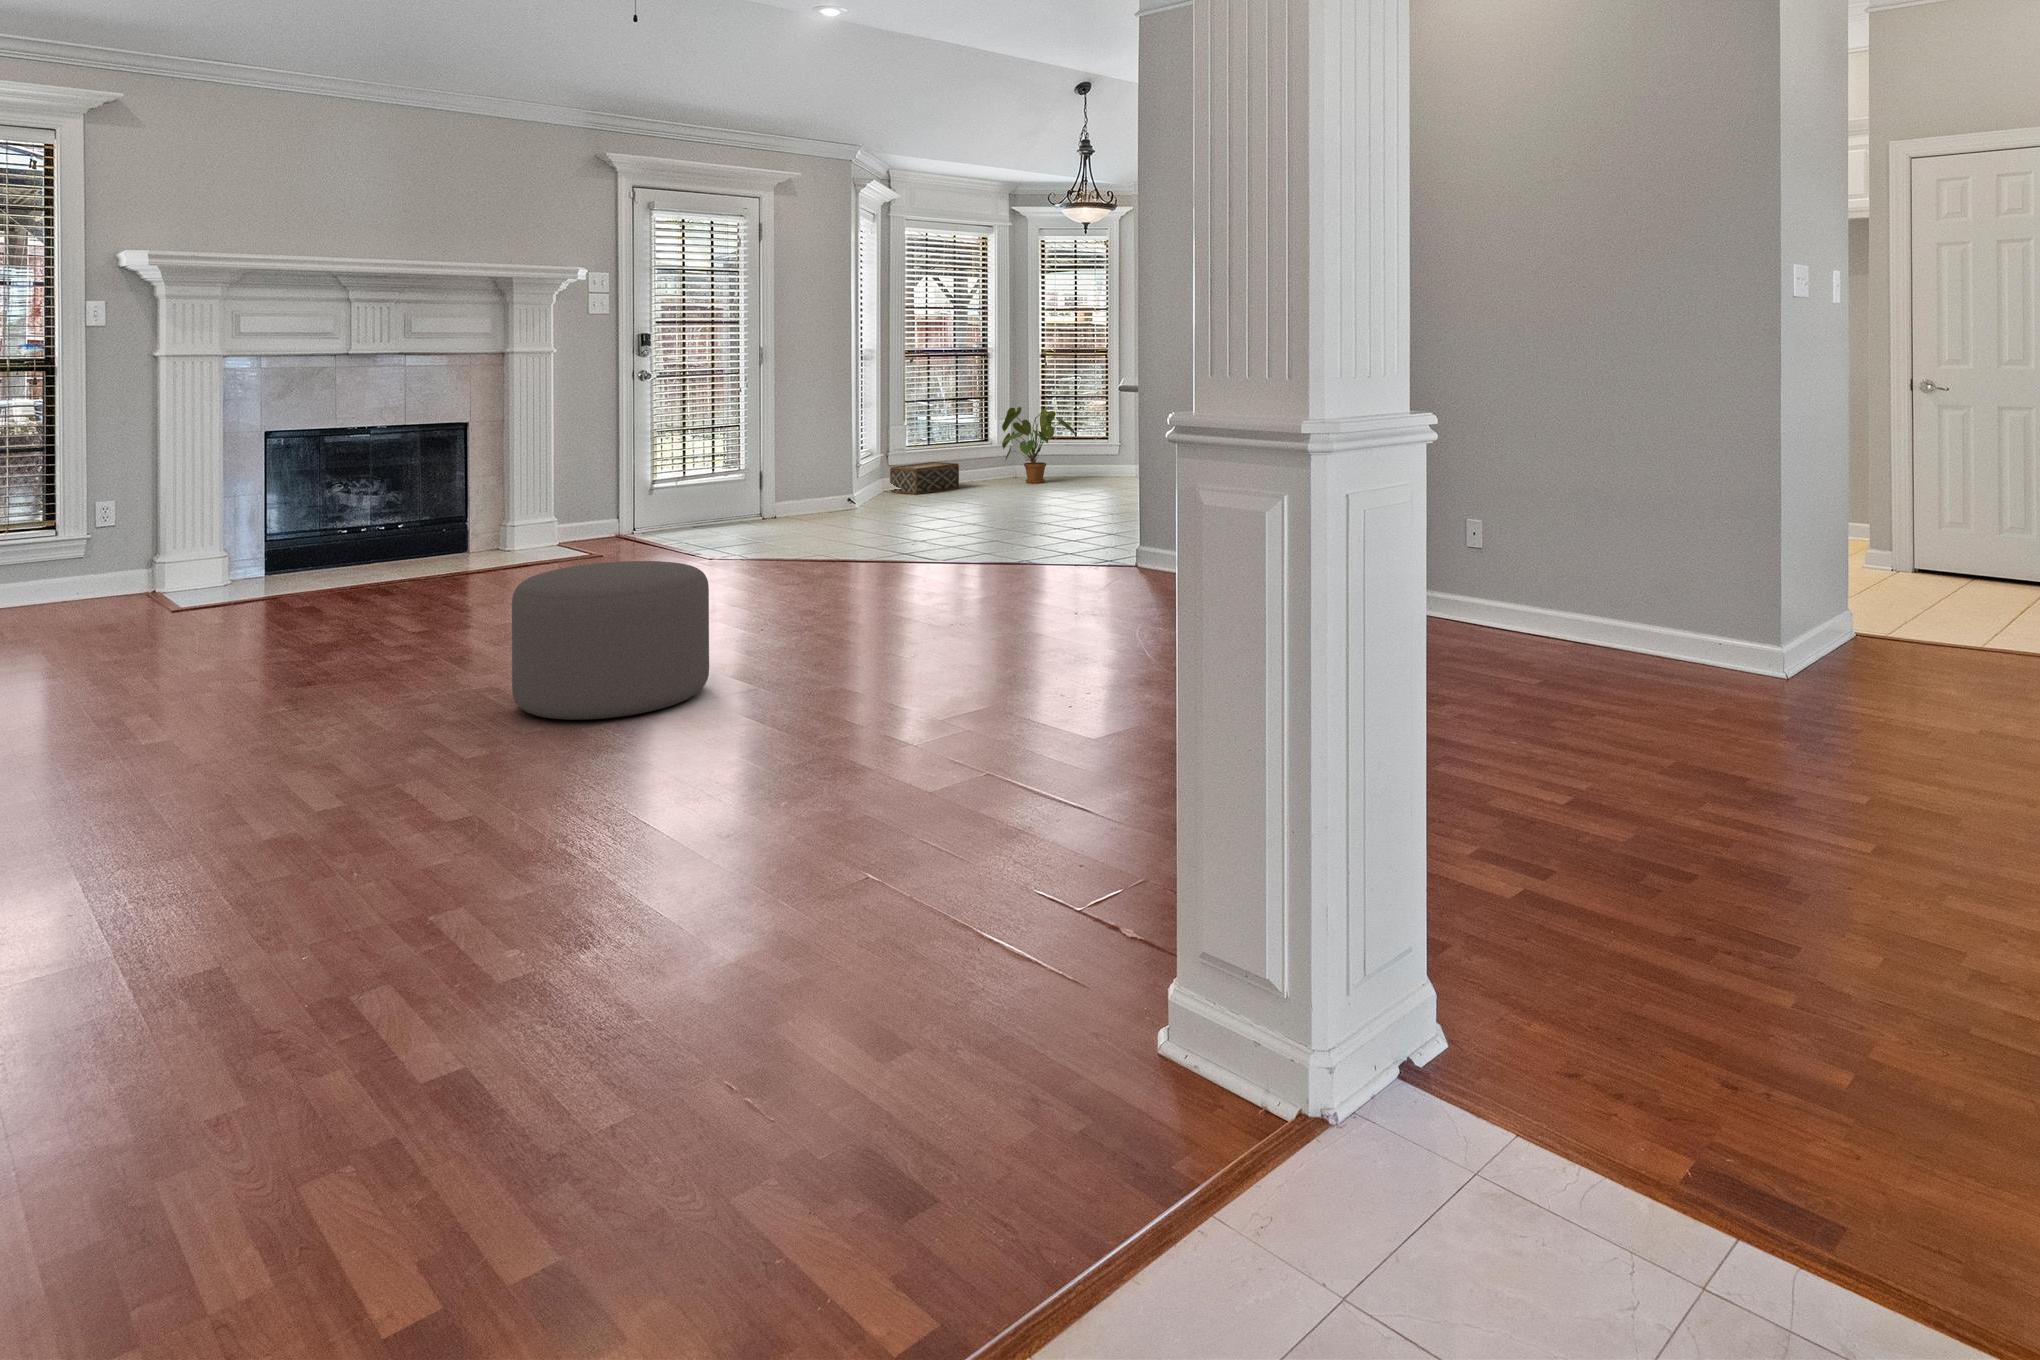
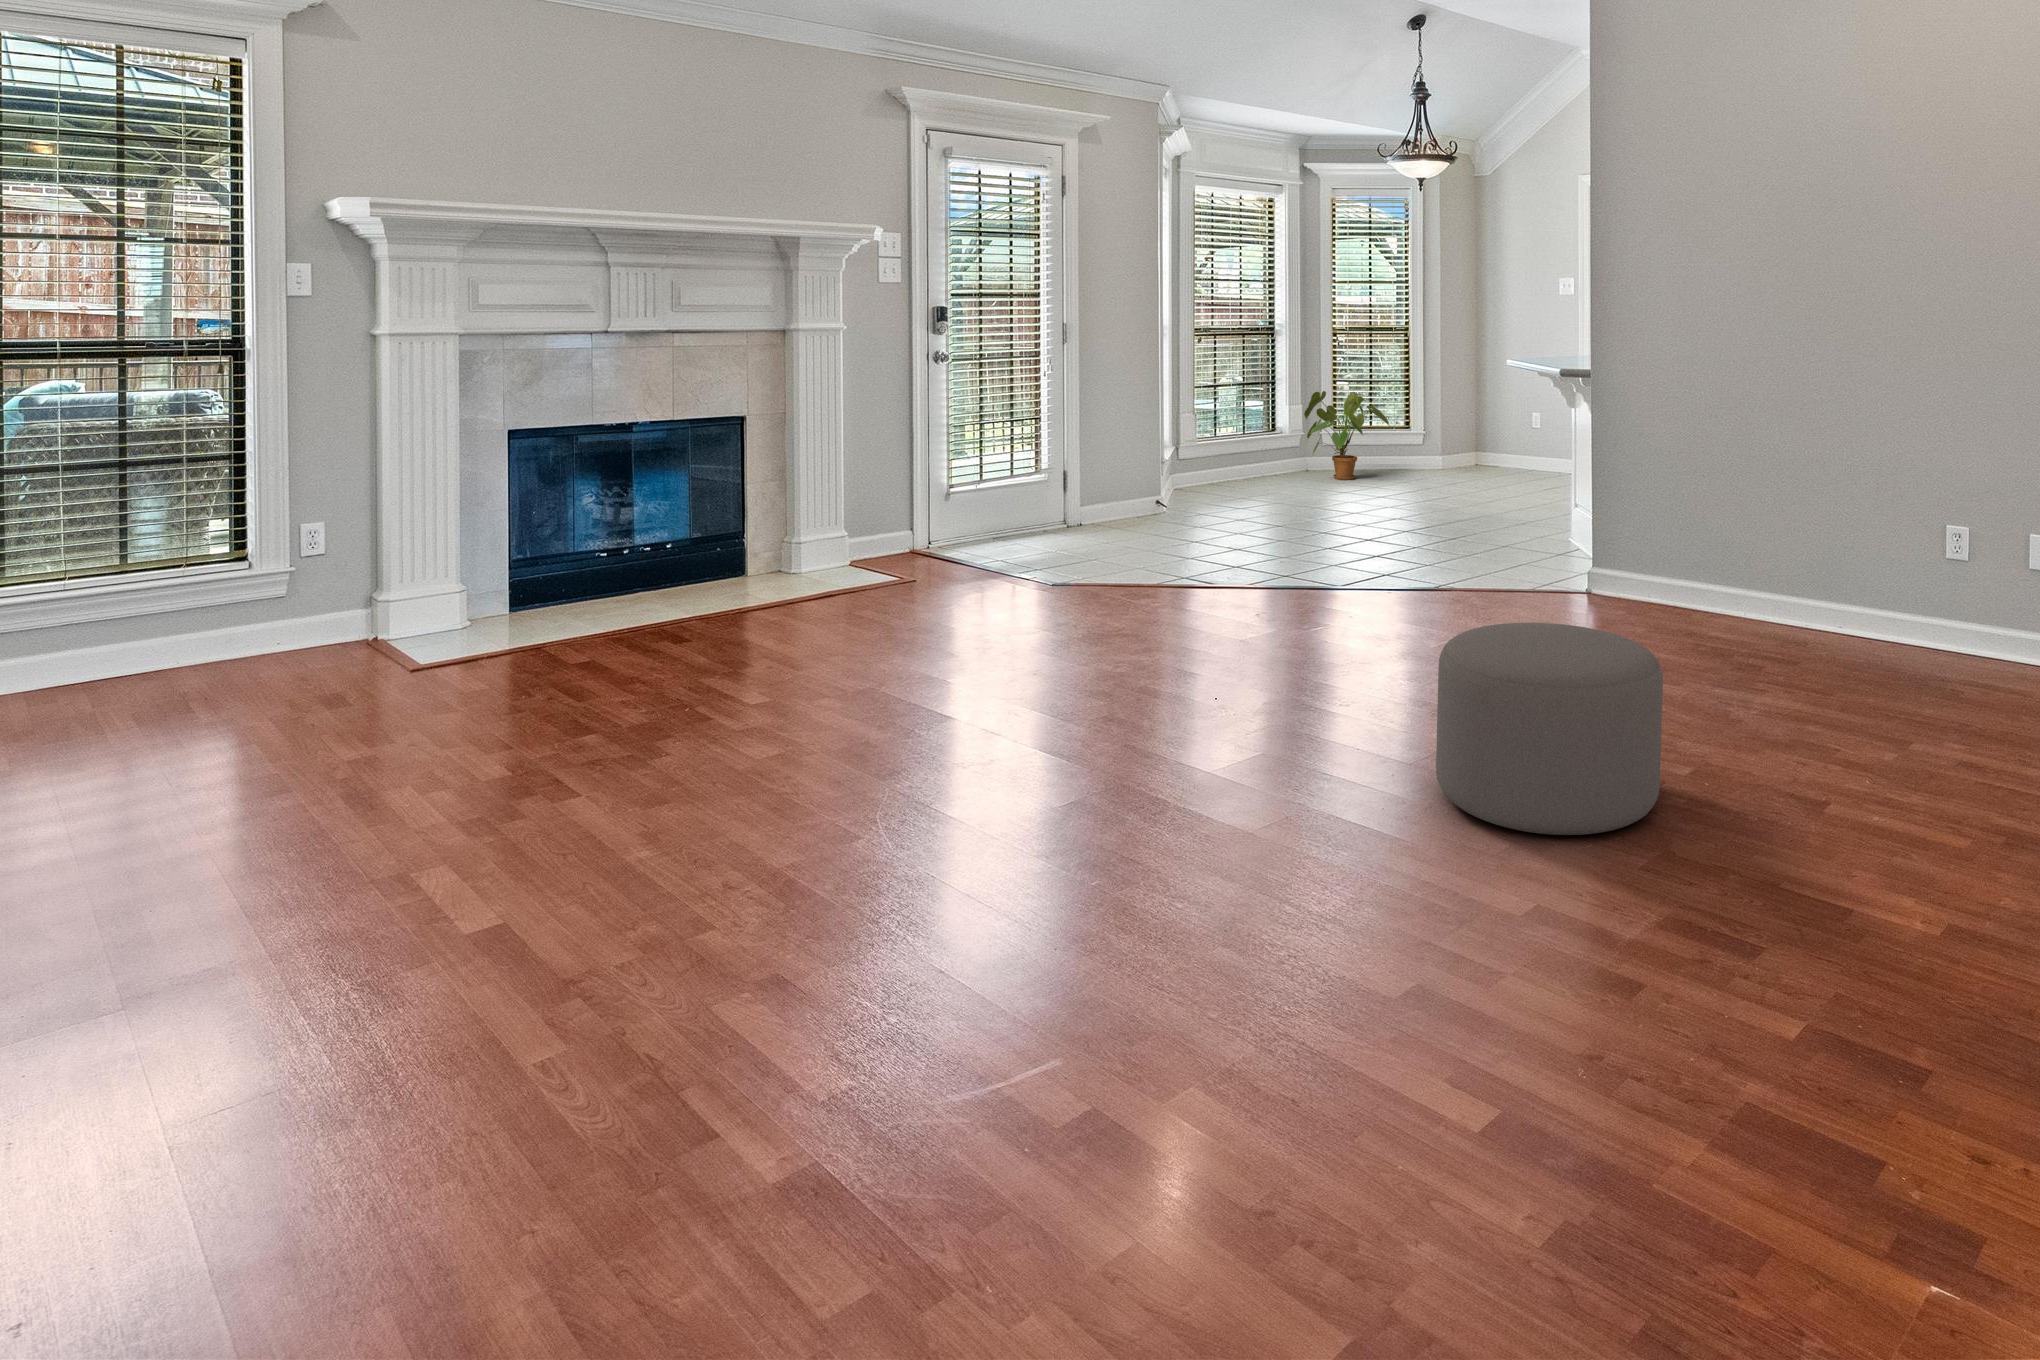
woven basket: present [890,462,959,494] -> none [1189,453,1264,493]
ottoman: present [512,561,709,720] -> present [1436,623,1663,835]

